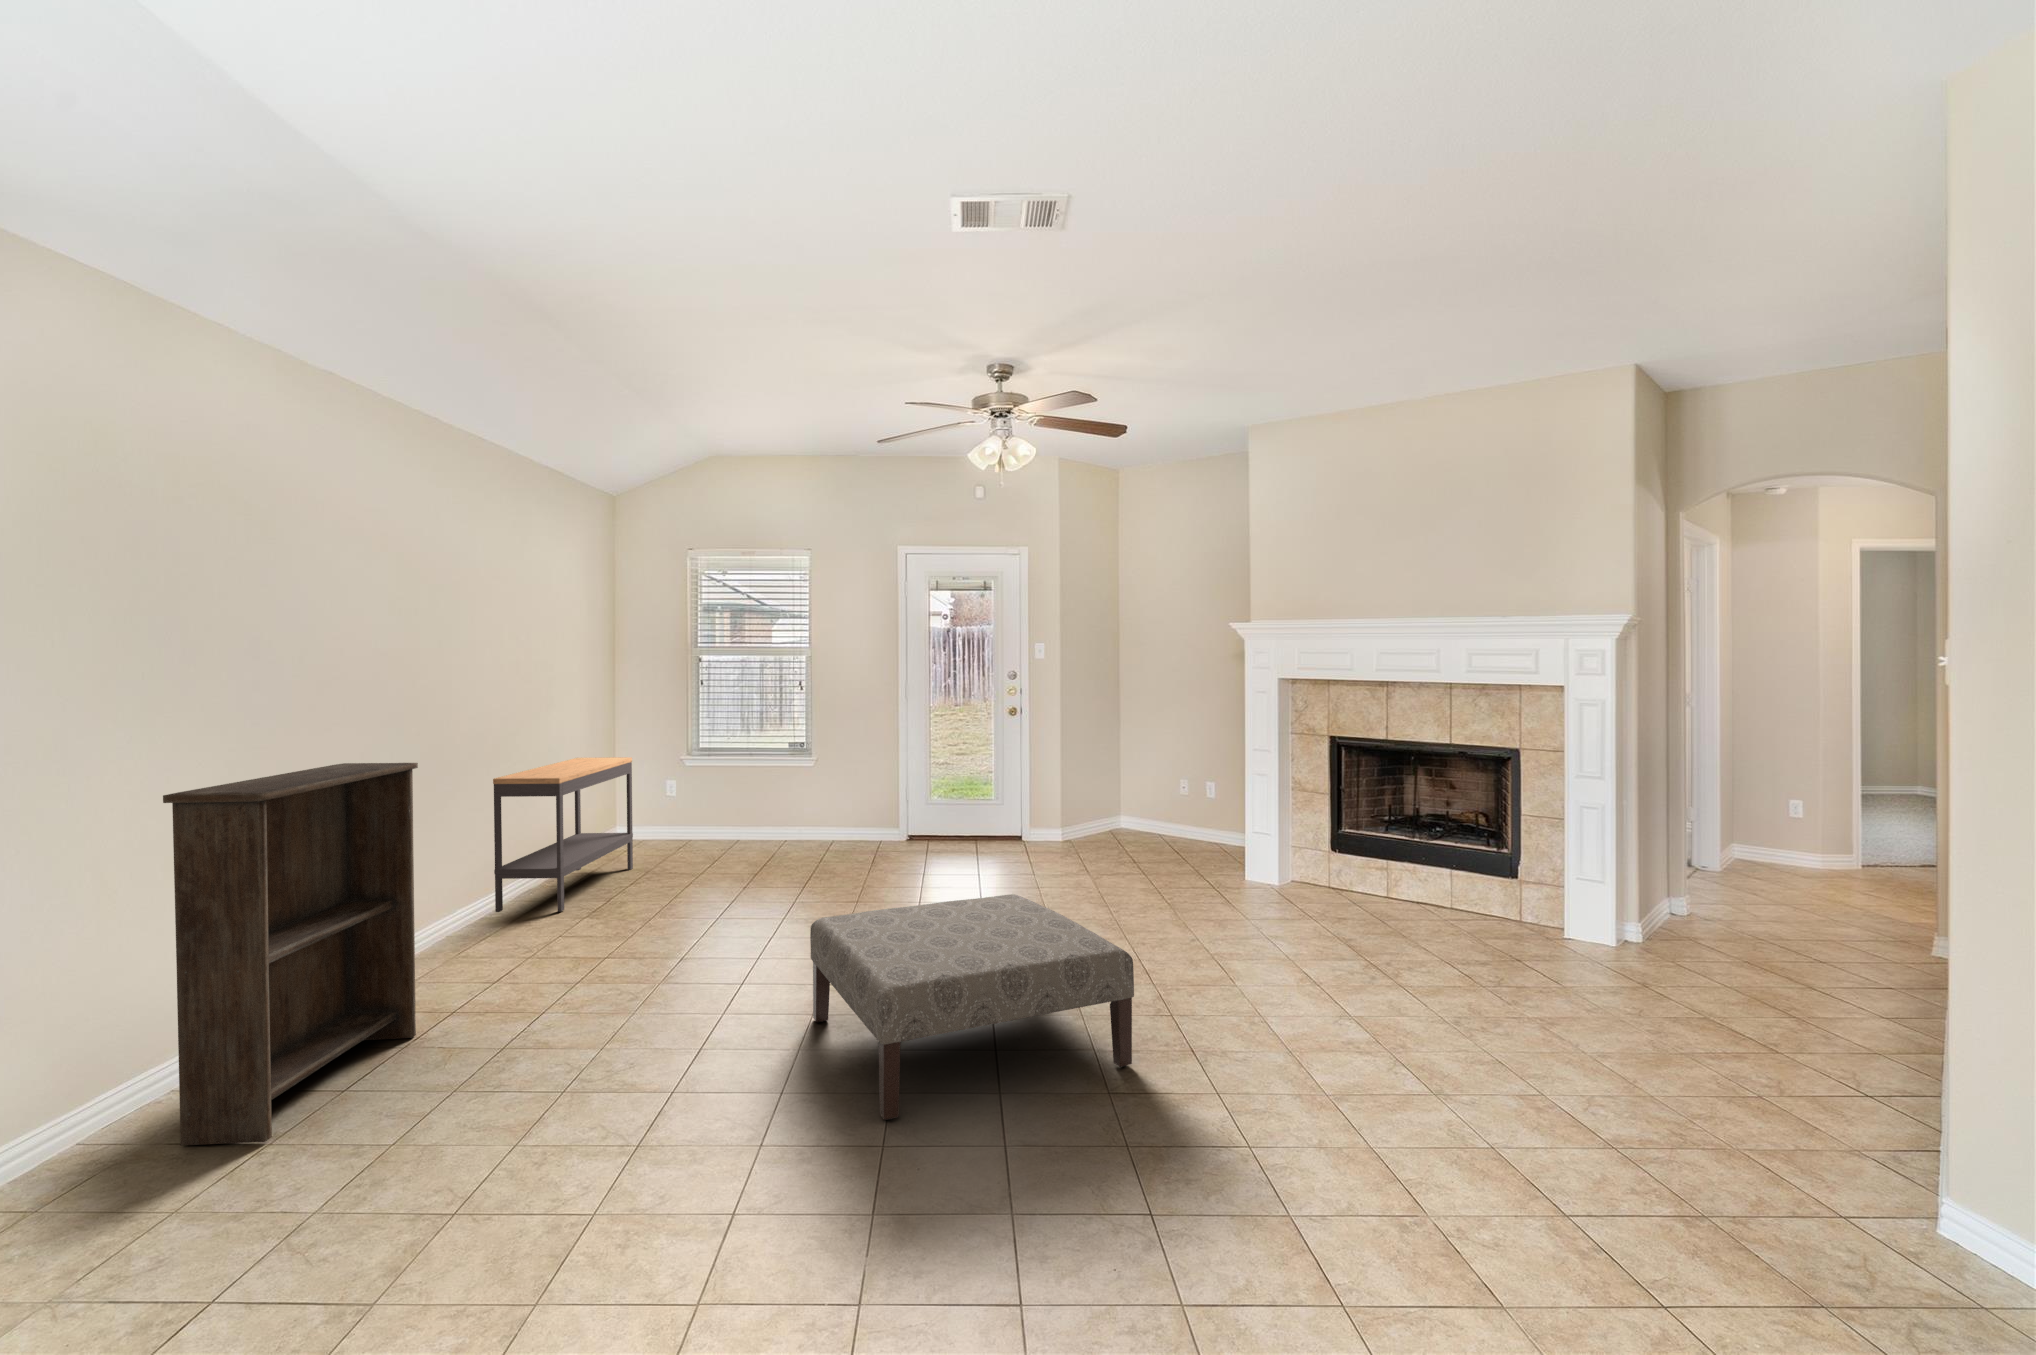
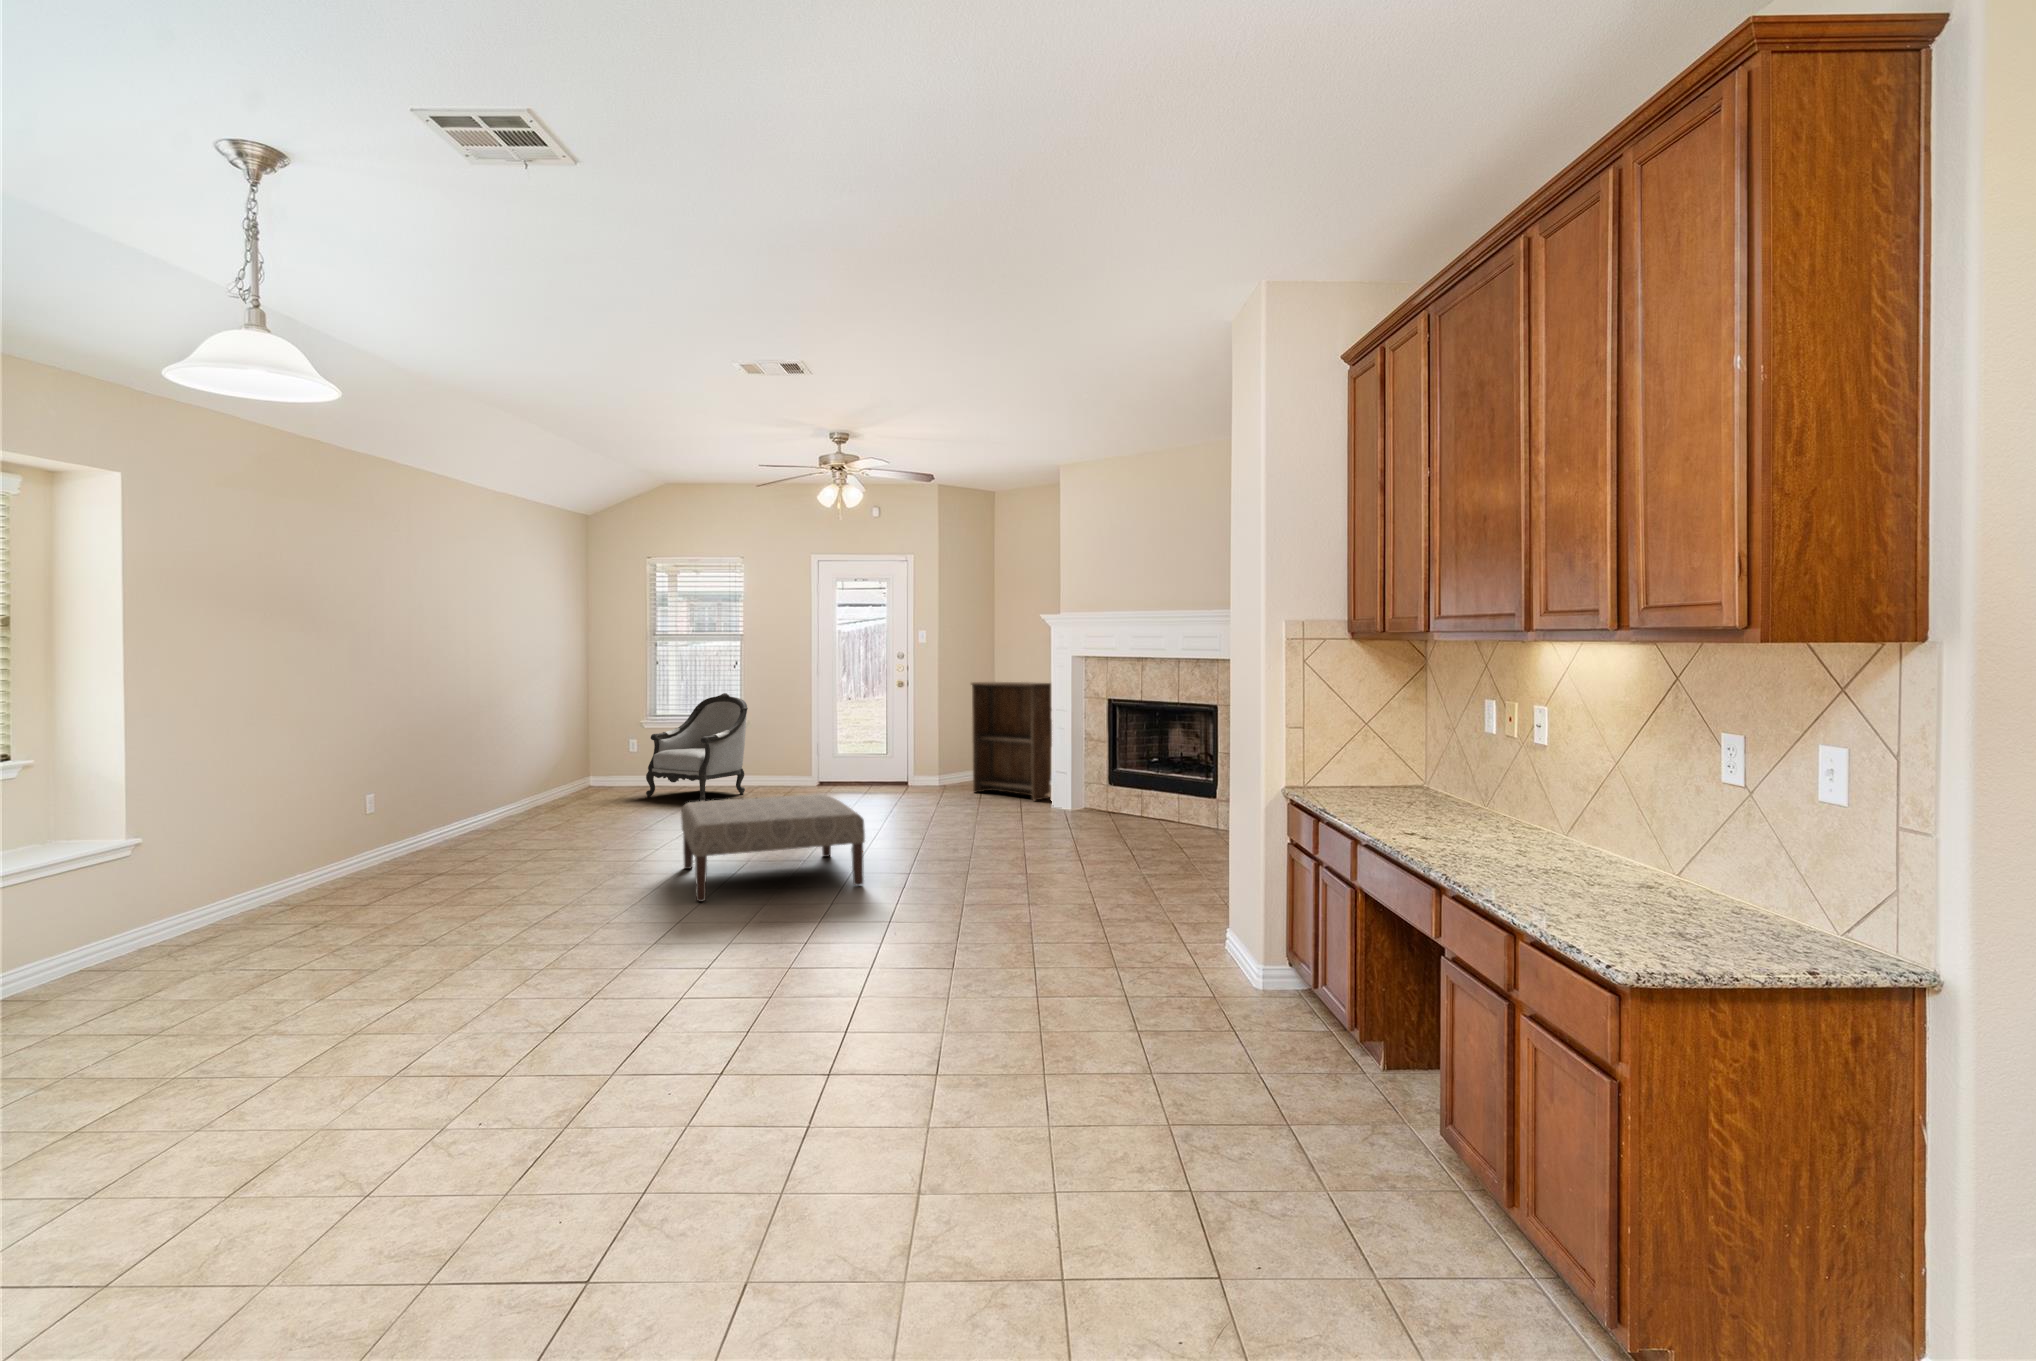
armchair: none [689,721,822,871] -> present [646,693,748,801]
console table: present [493,757,633,912] -> none [494,718,602,822]
bookshelf: present [163,763,418,1145] -> present [971,682,1052,801]

